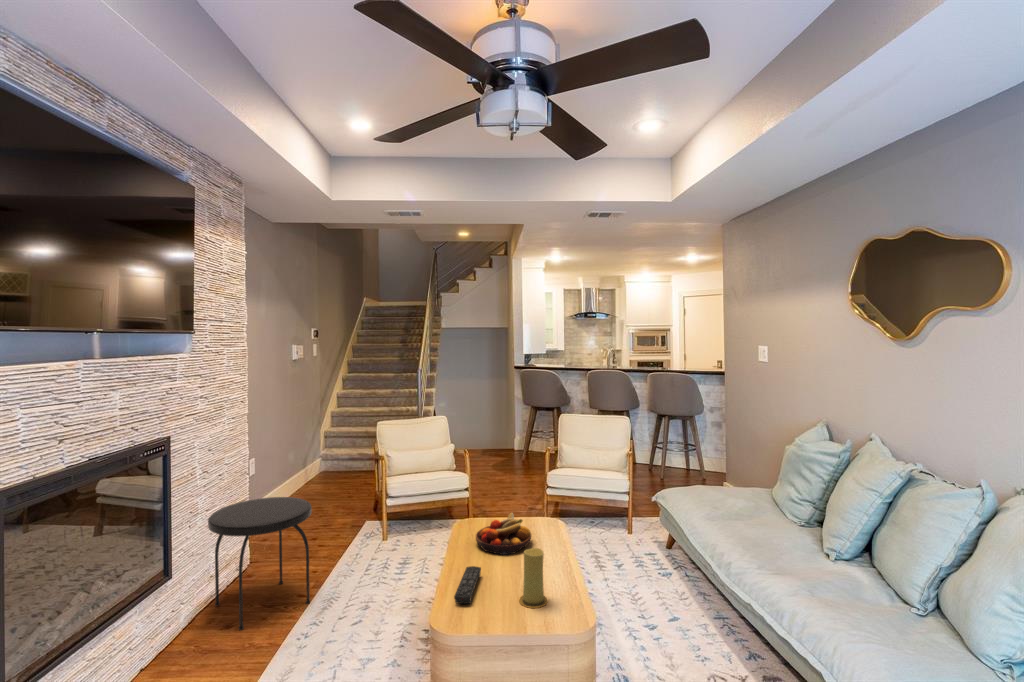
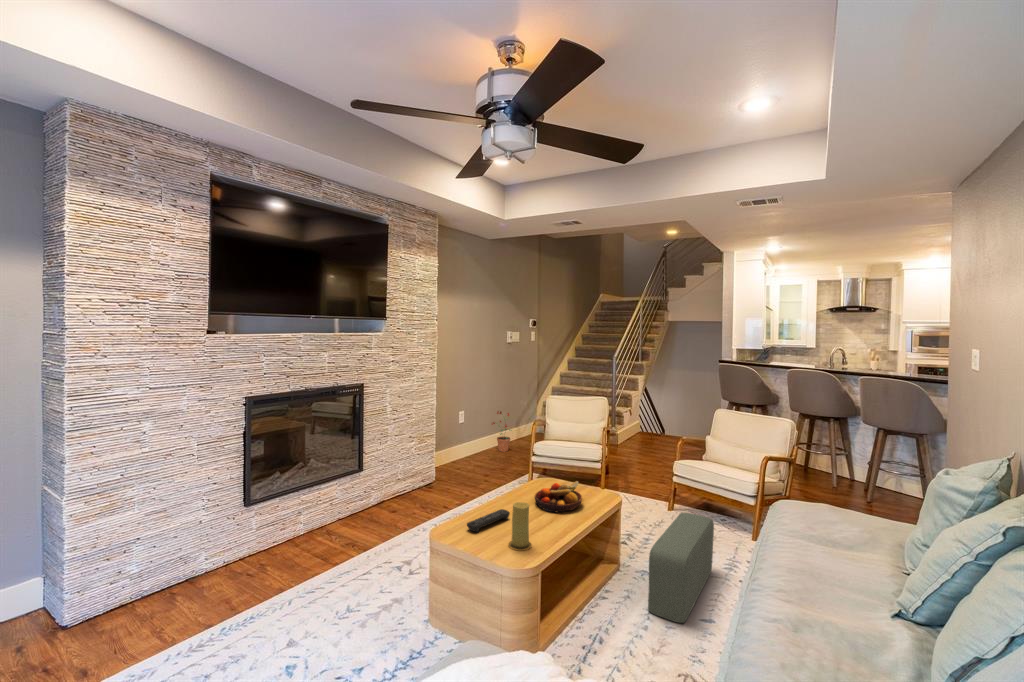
potted plant: none [282,450,312,503] -> present [492,411,510,452]
side table: present [208,497,312,631] -> none [386,435,452,517]
pouf: none [606,519,669,629] -> present [648,513,714,623]

